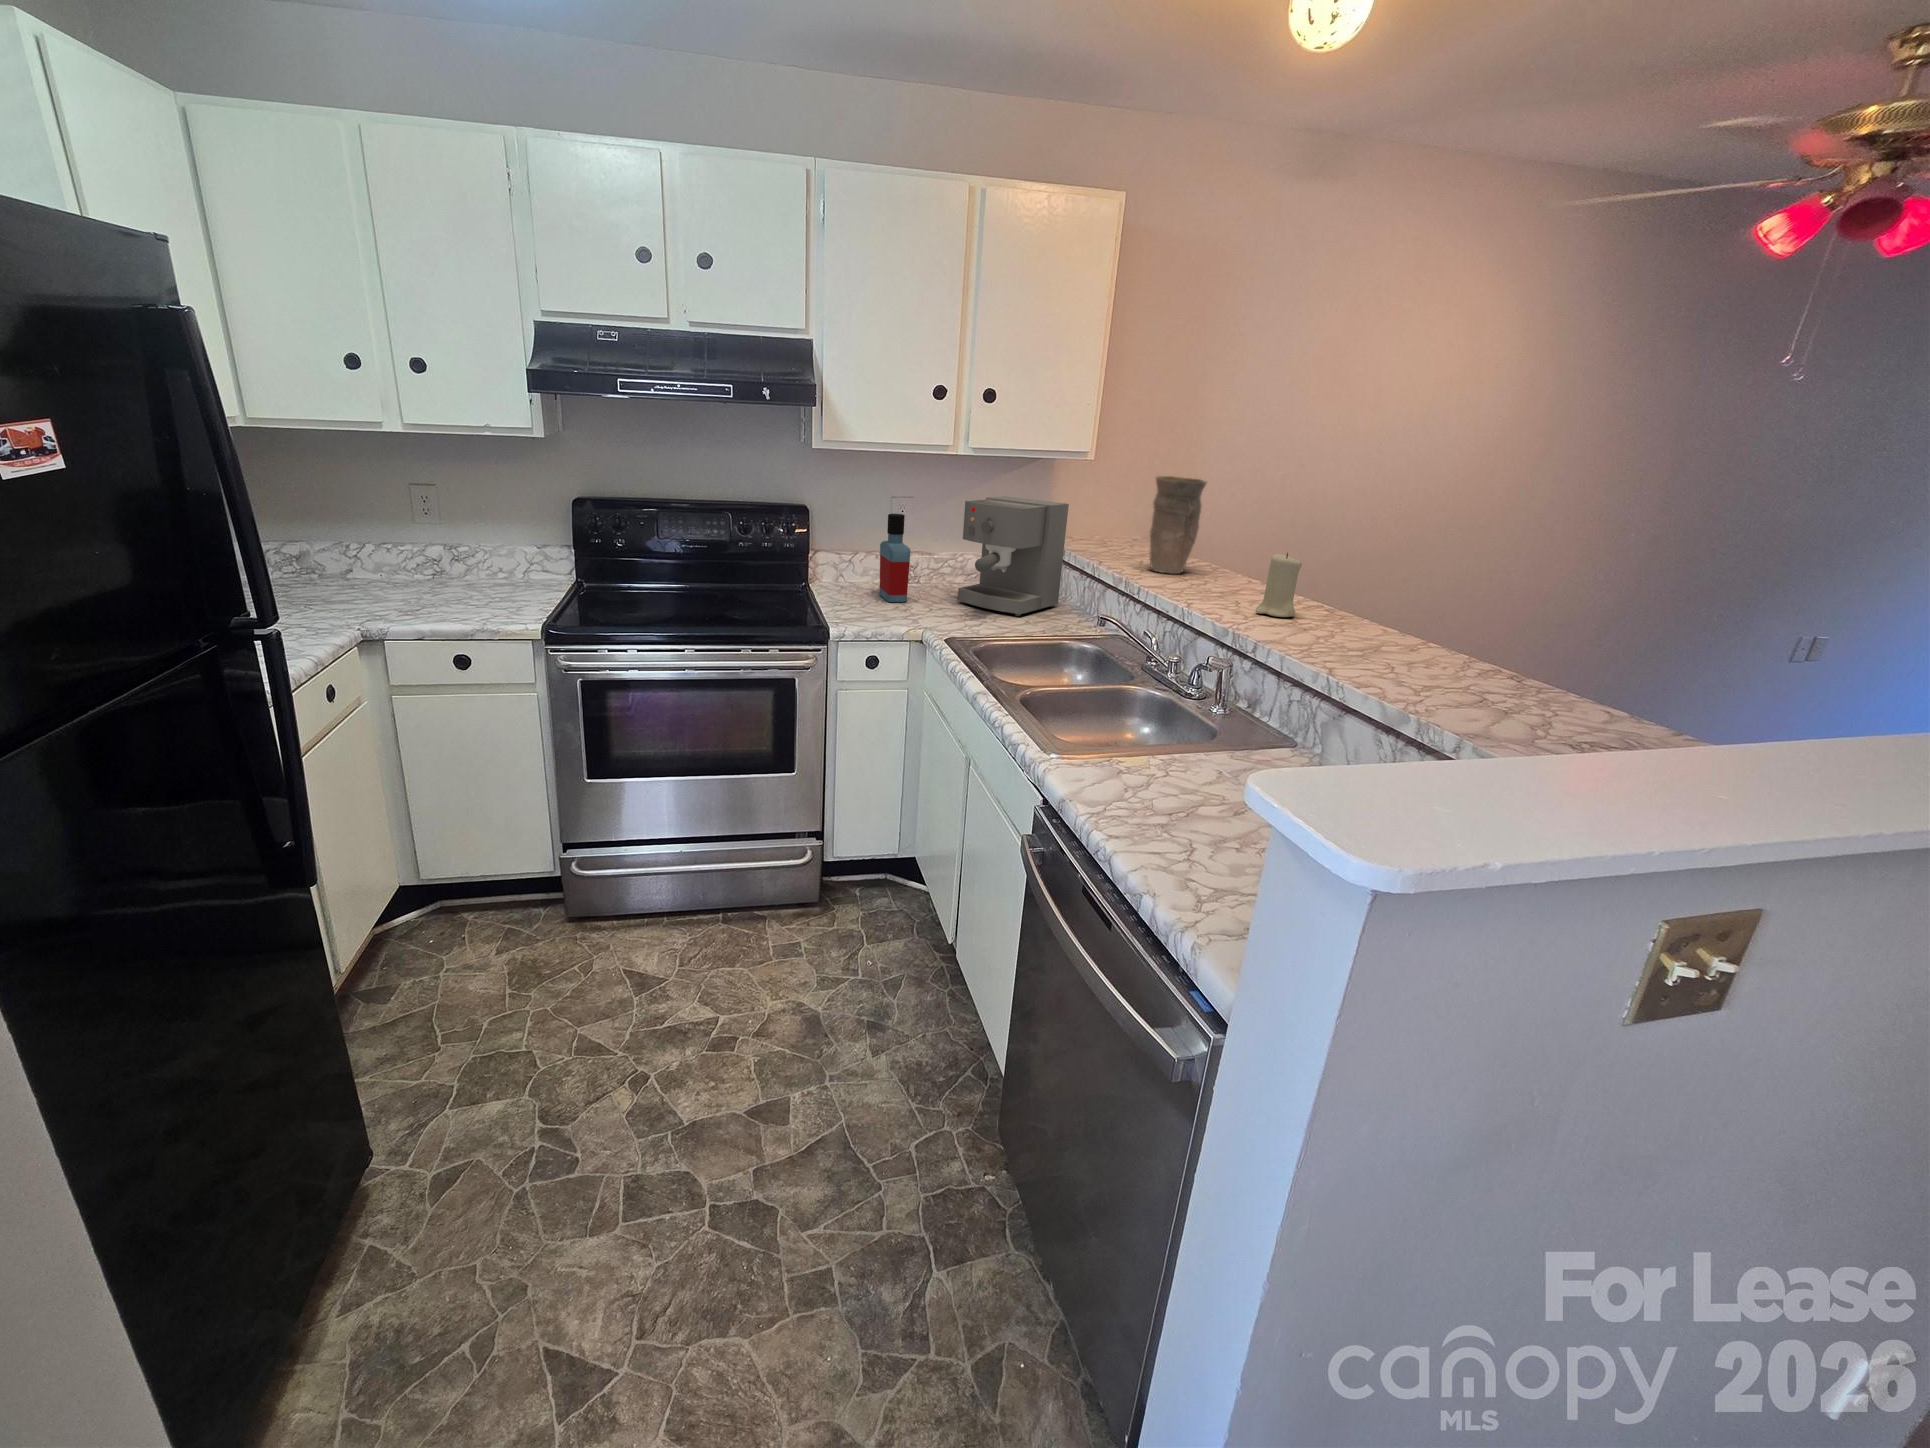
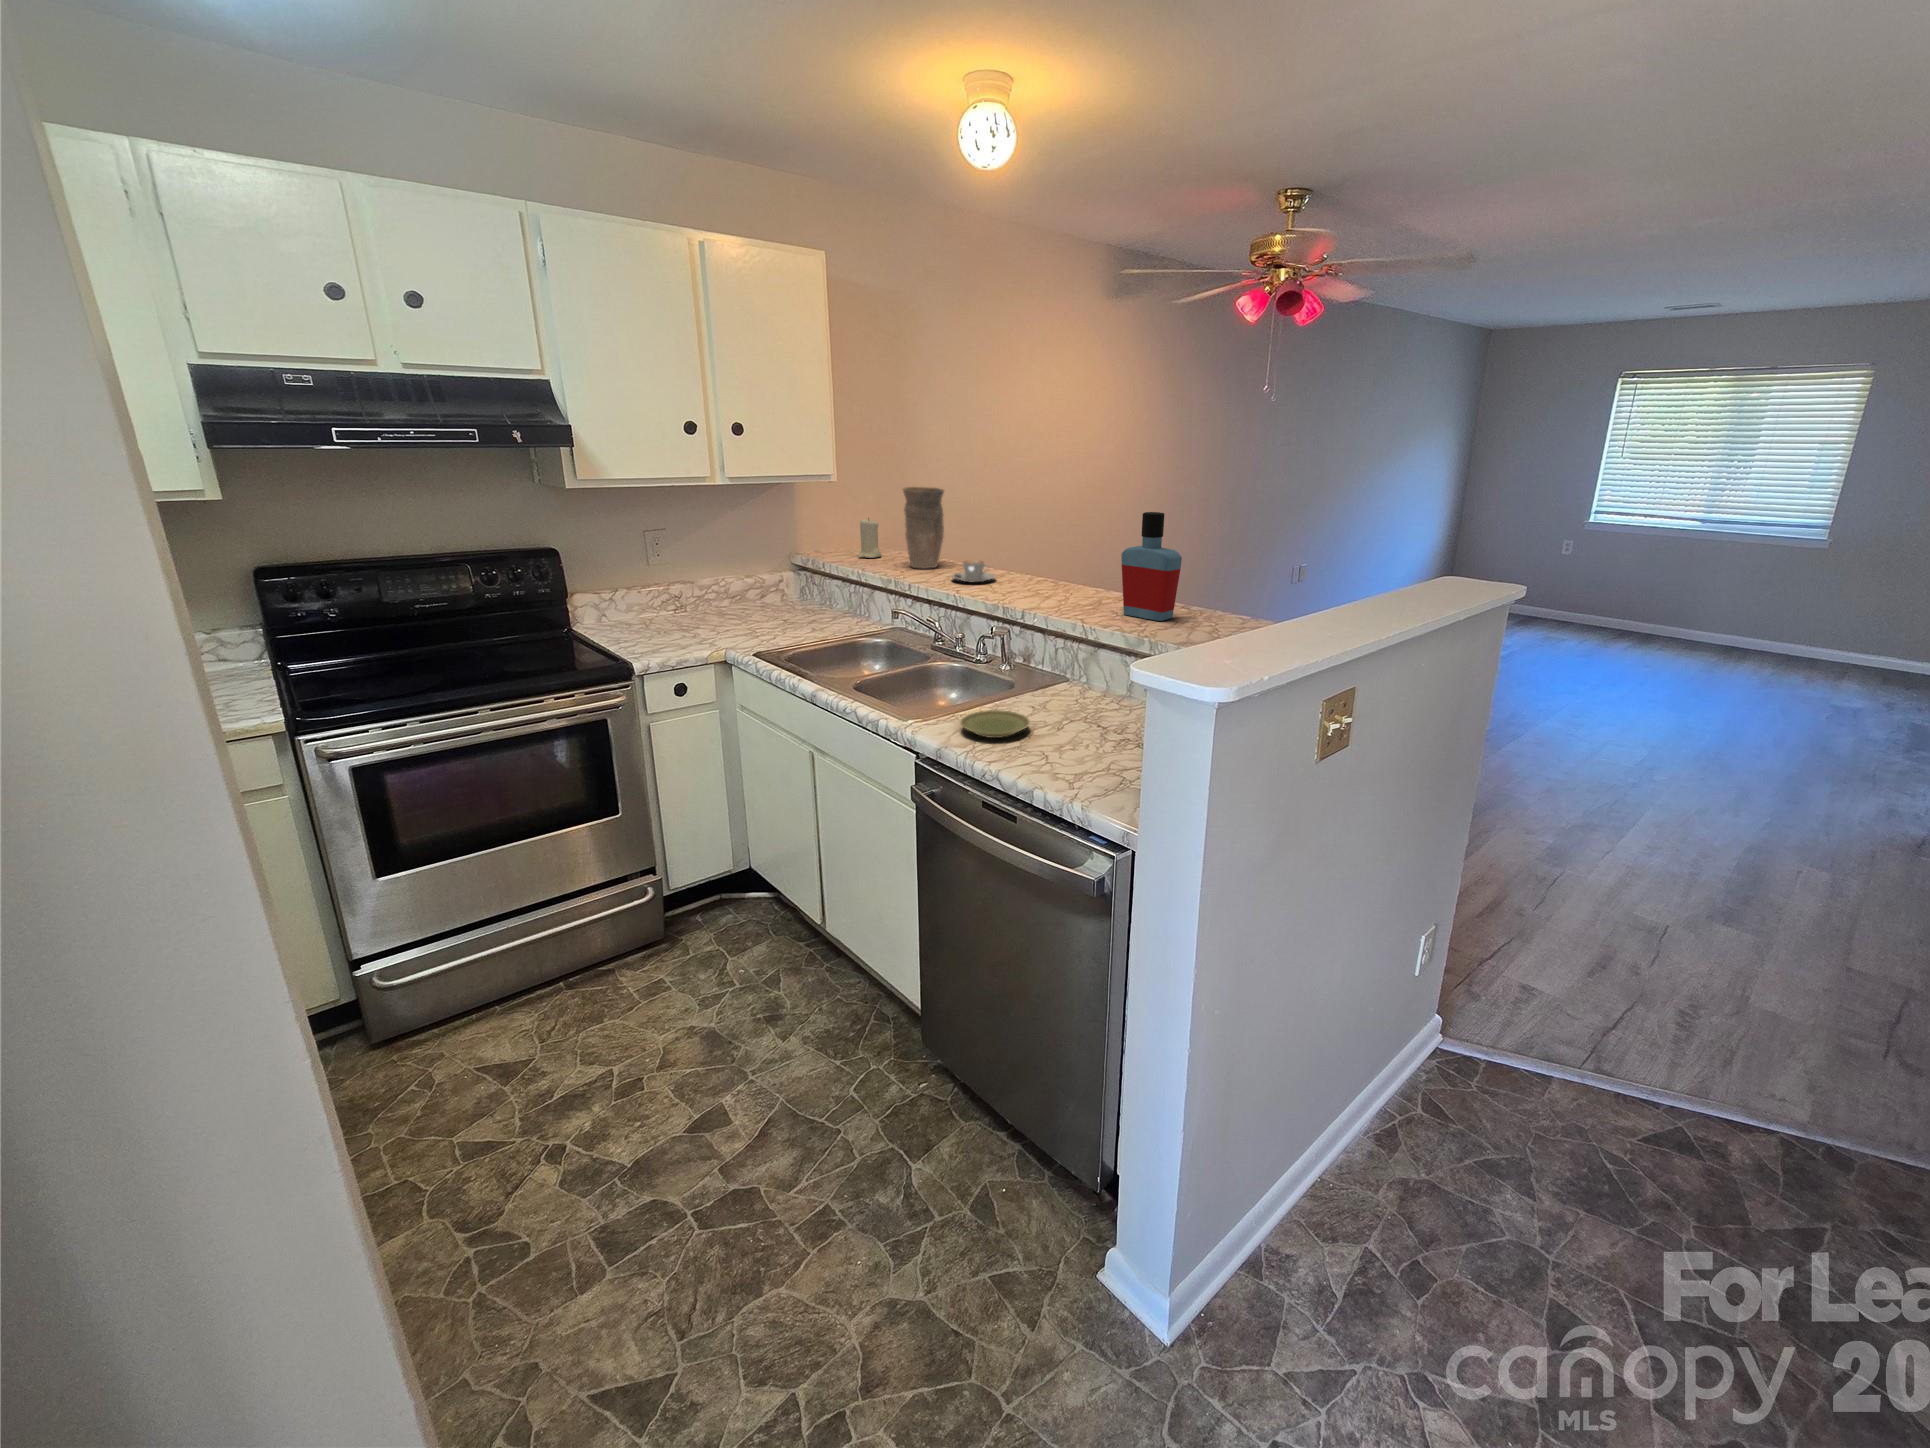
coffee maker: present [958,496,1069,616] -> none [732,515,833,624]
bottle: present [880,514,911,602] -> present [1121,512,1182,621]
candle: present [1256,553,1302,617] -> present [858,518,882,558]
coffee cup: none [1187,569,1245,597] -> present [952,560,996,582]
plate: none [1099,760,1196,804] -> present [960,710,1030,738]

